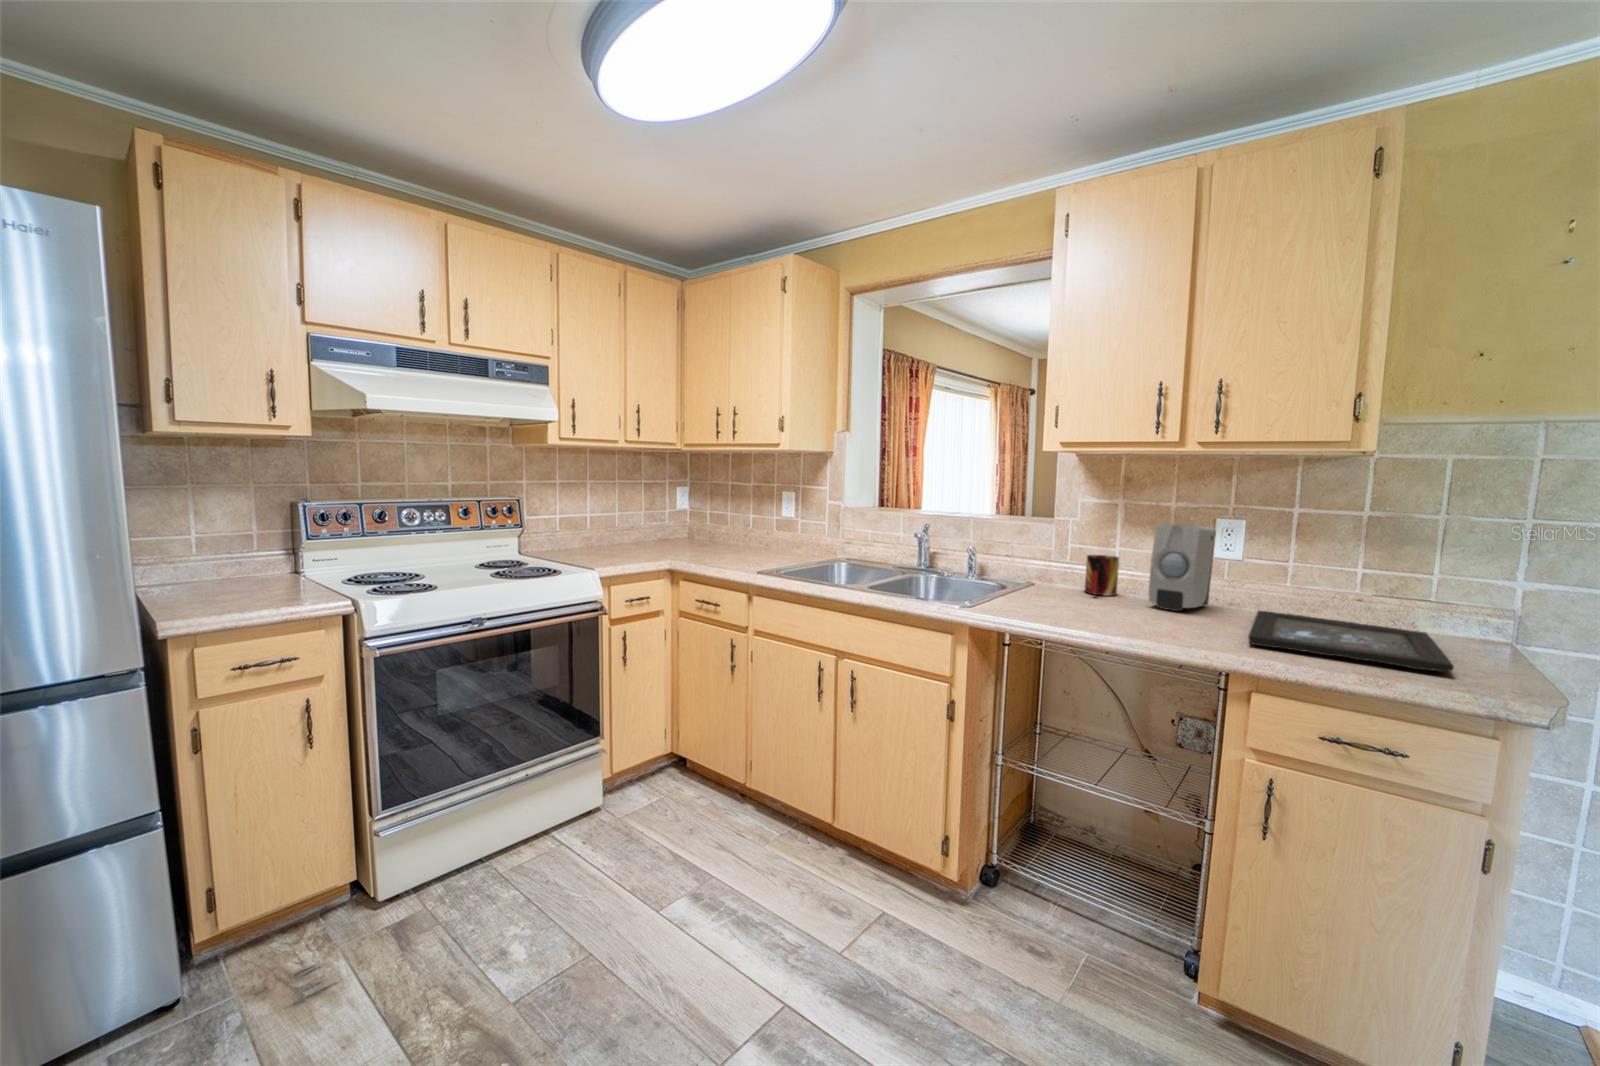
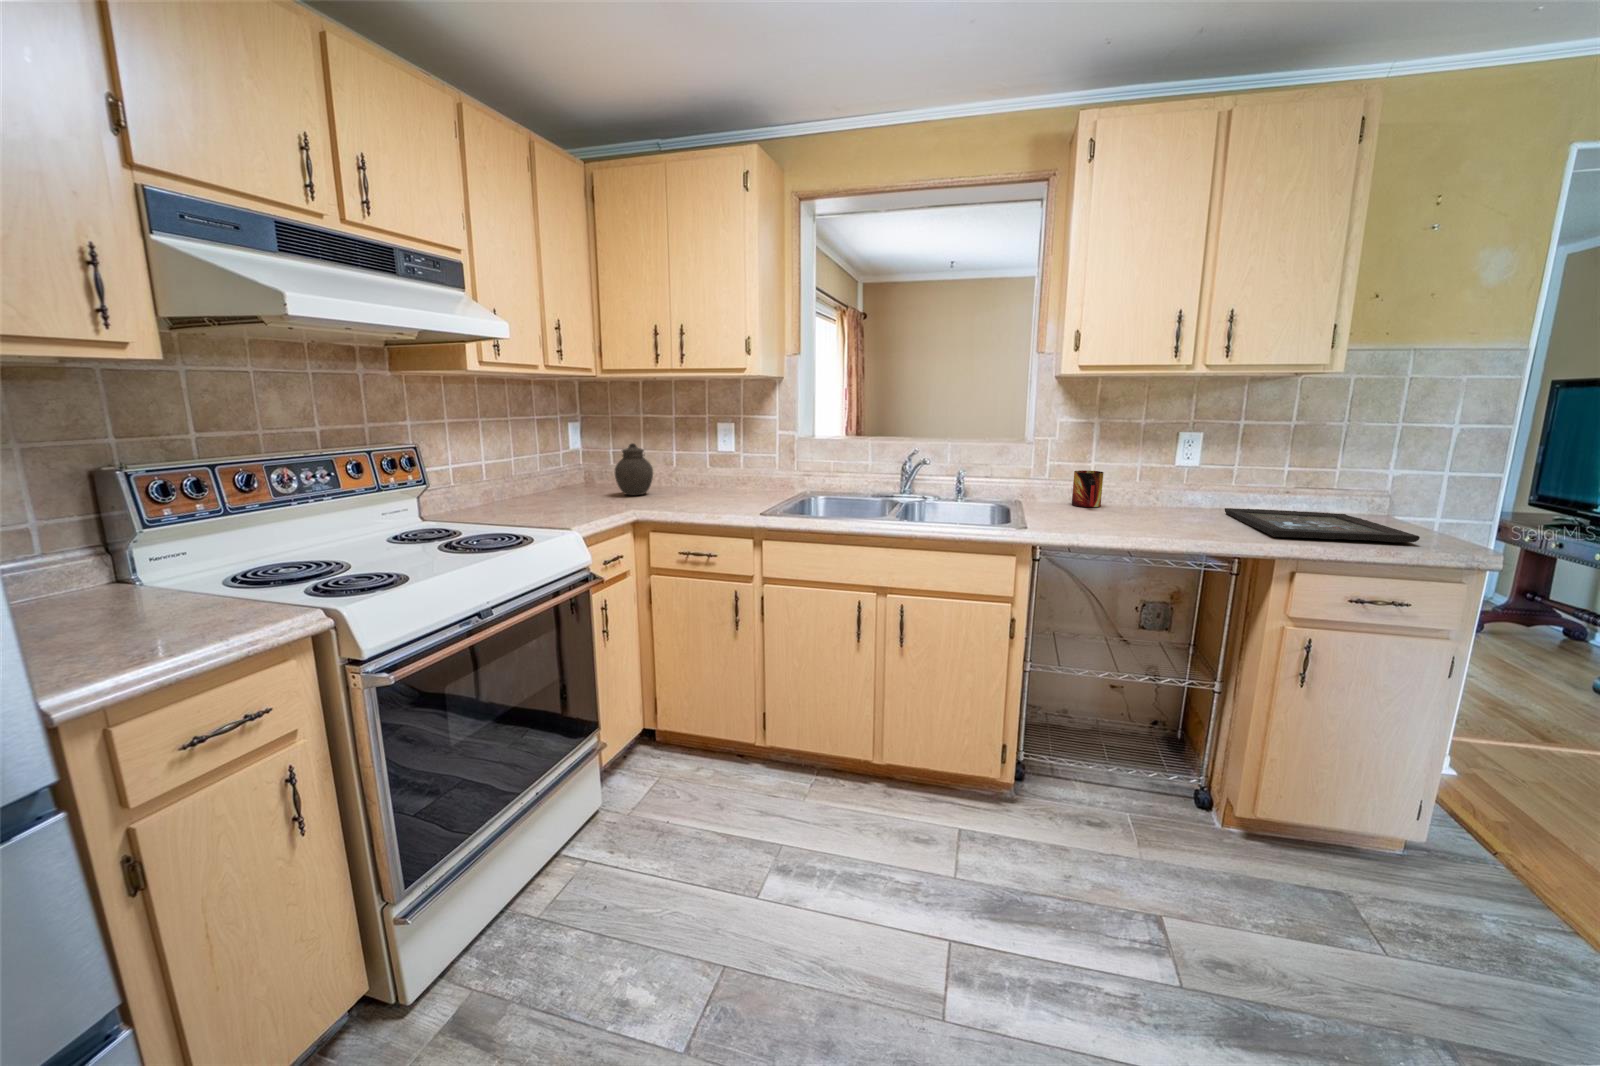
jar: none [682,506,714,550] -> present [615,443,653,495]
soap dispenser: present [1149,523,1216,611] -> none [1143,438,1190,515]

